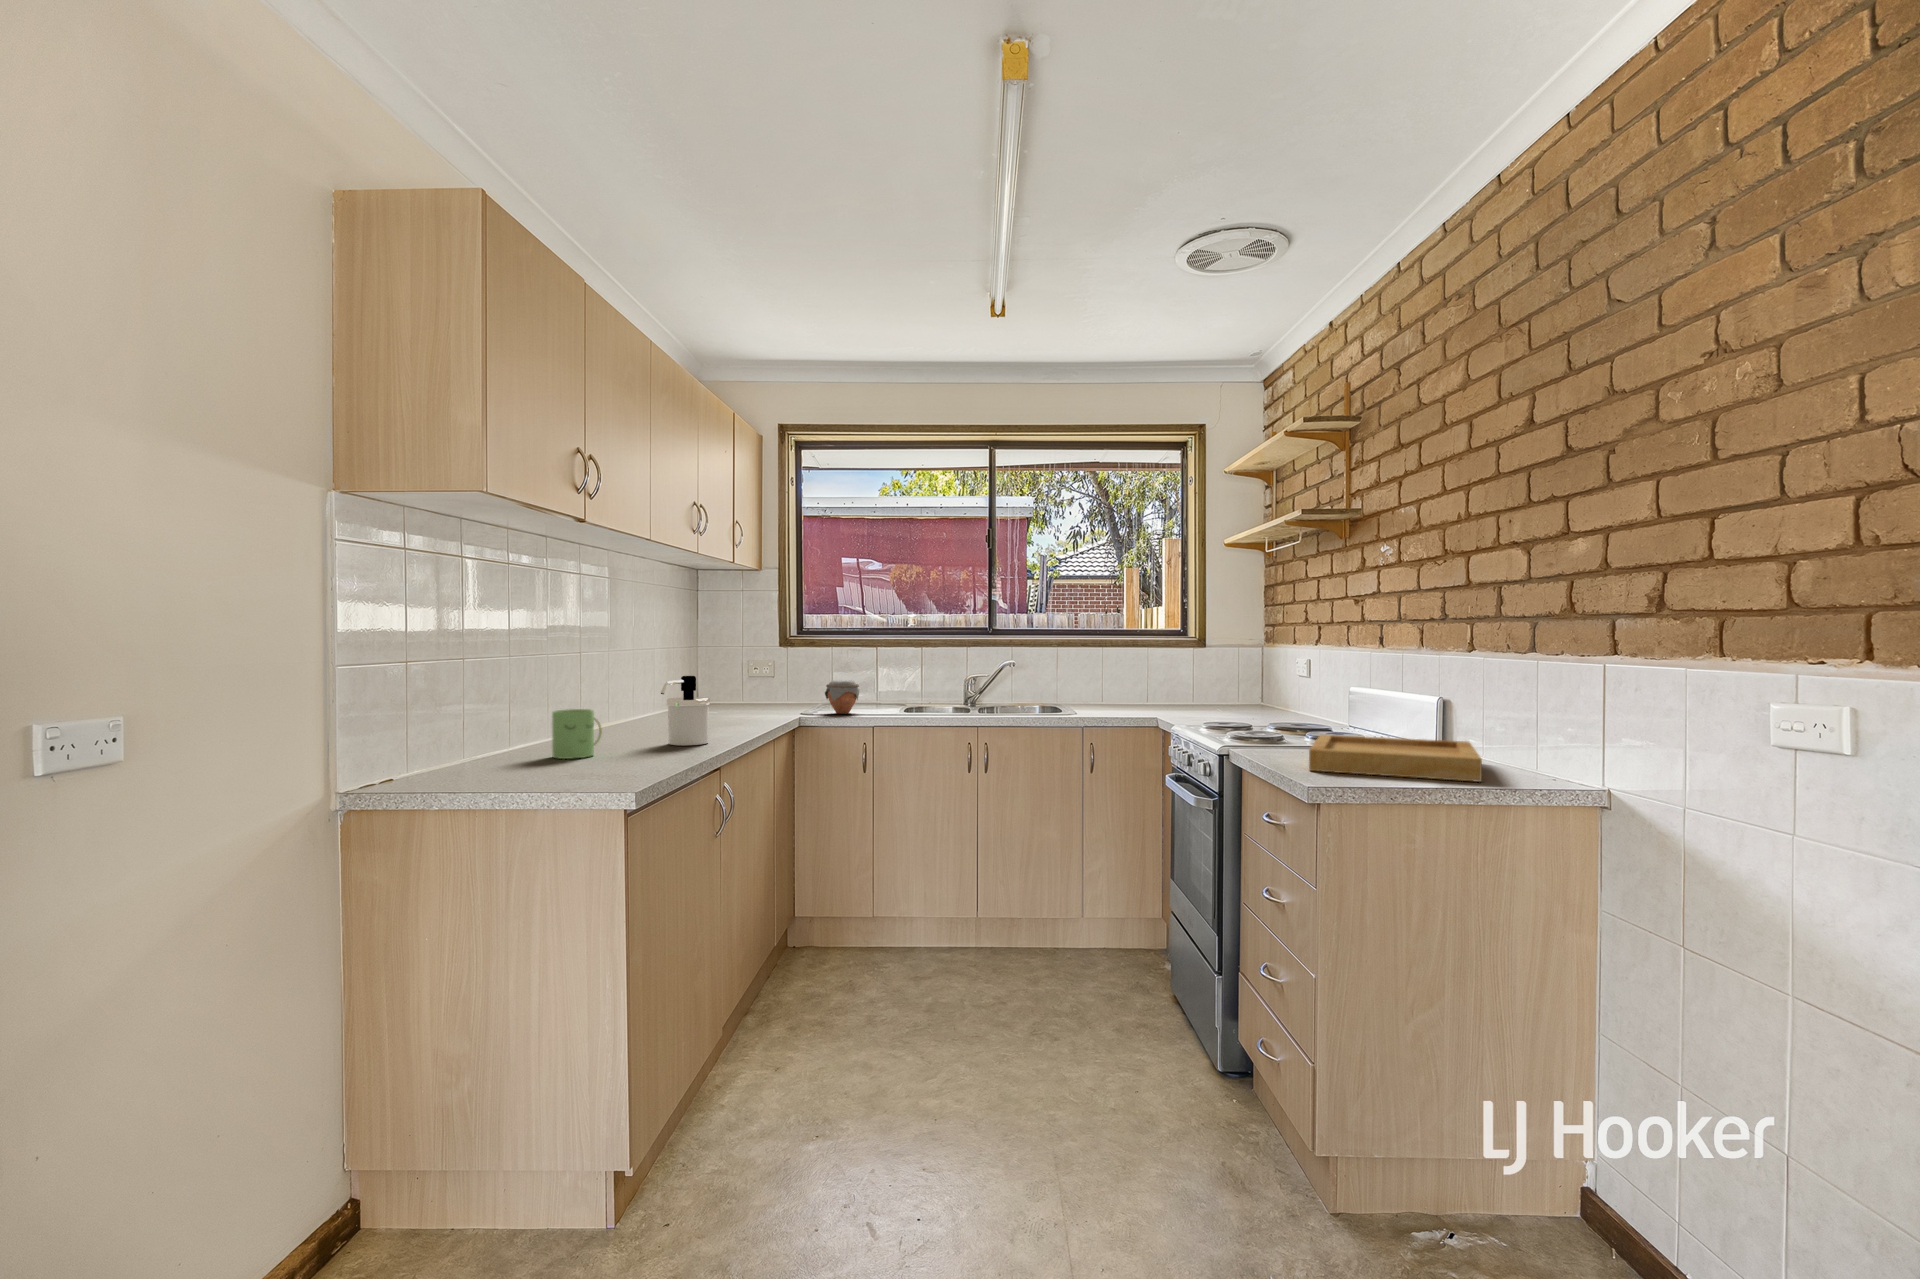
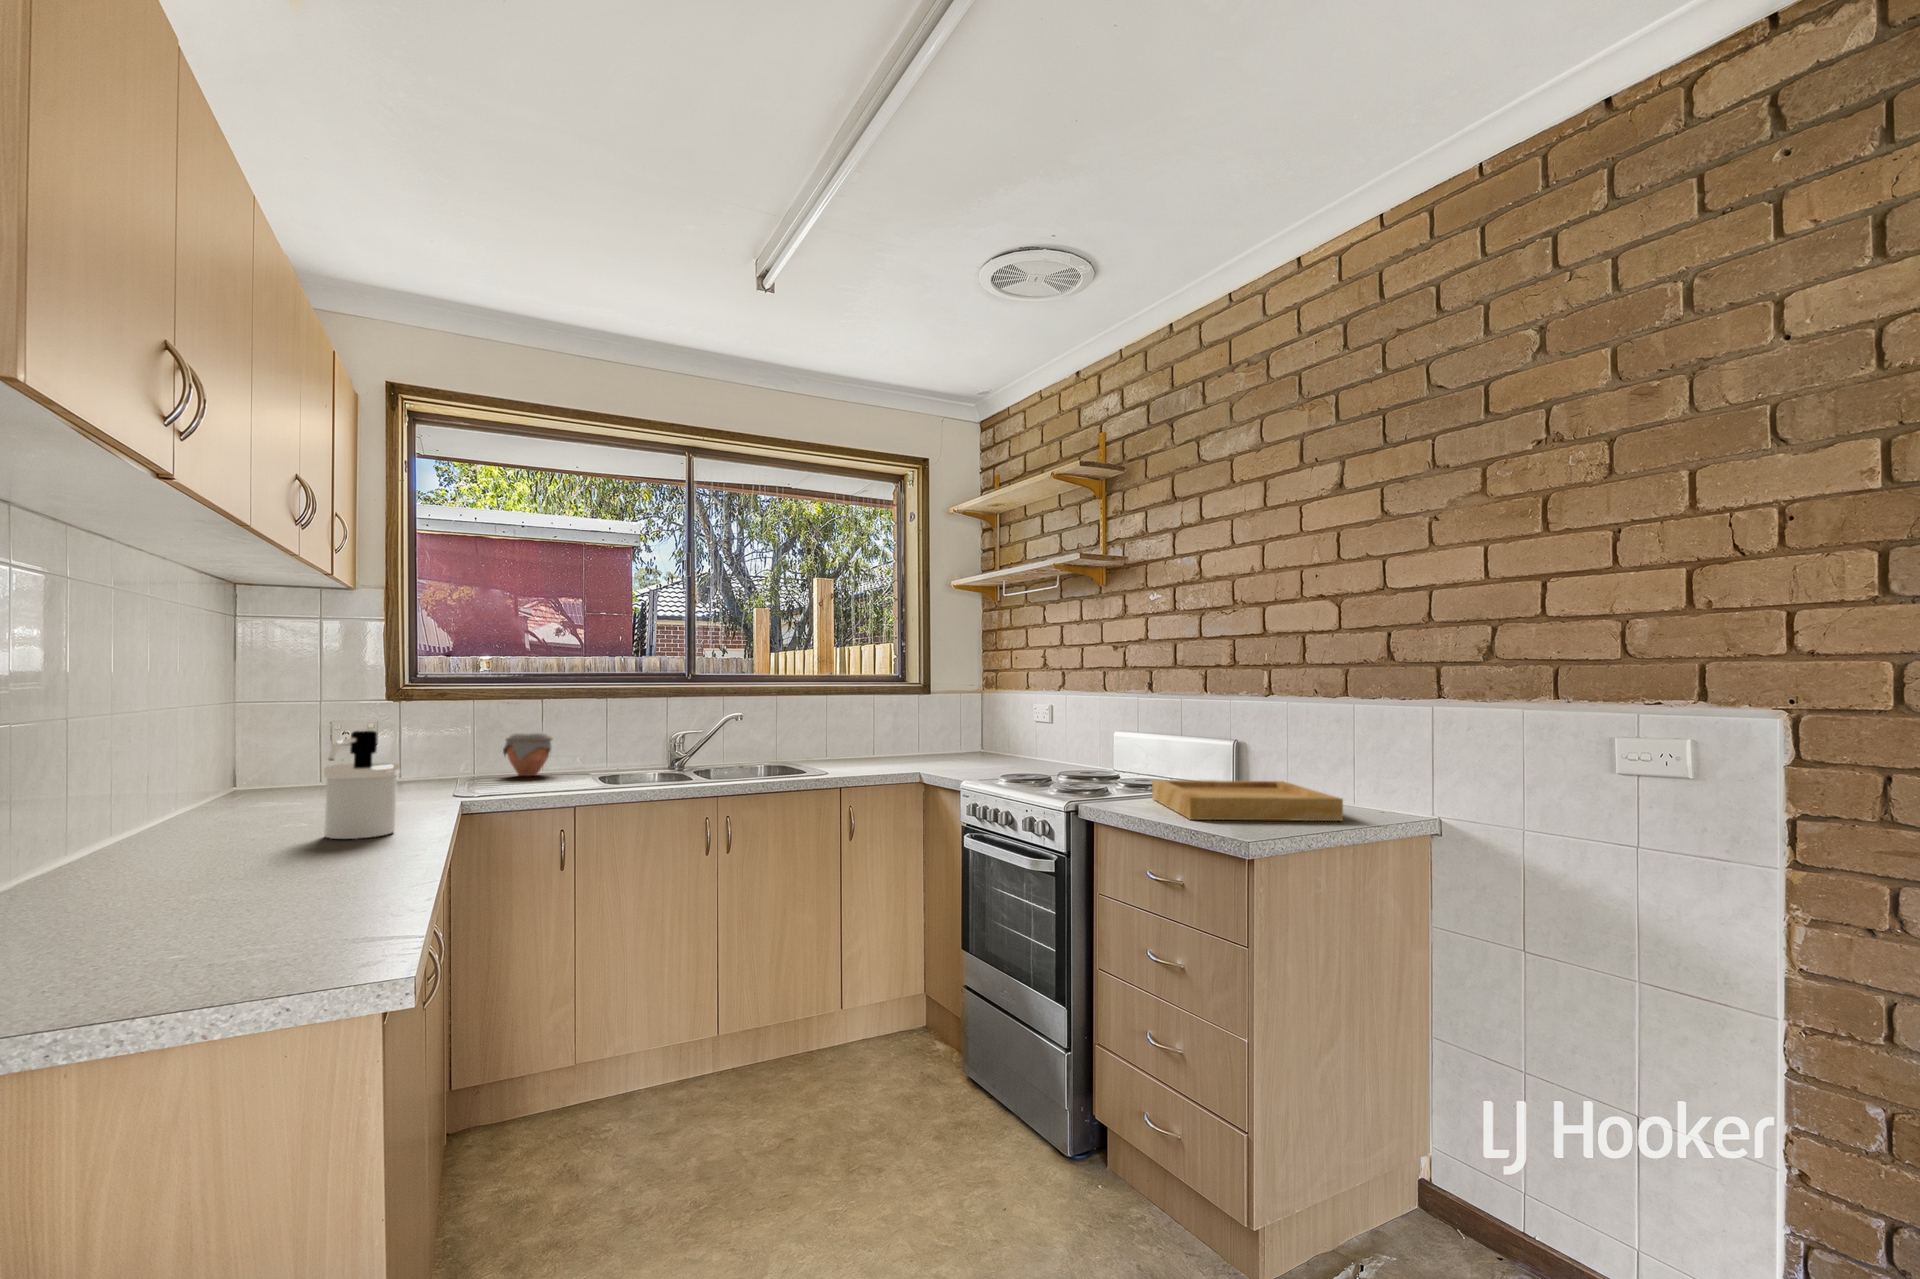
mug: present [552,709,602,759] -> none [122,791,221,879]

